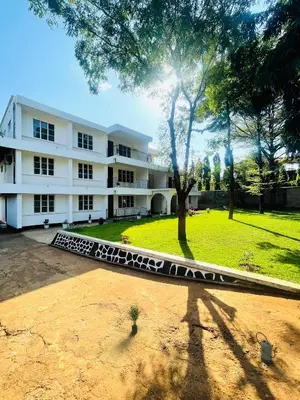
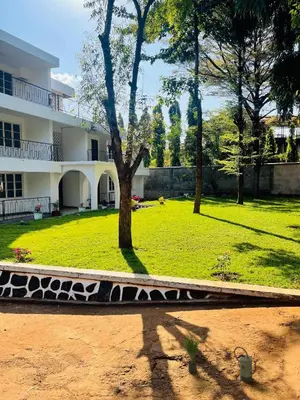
potted plant: present [128,305,141,334] -> present [183,335,201,373]

